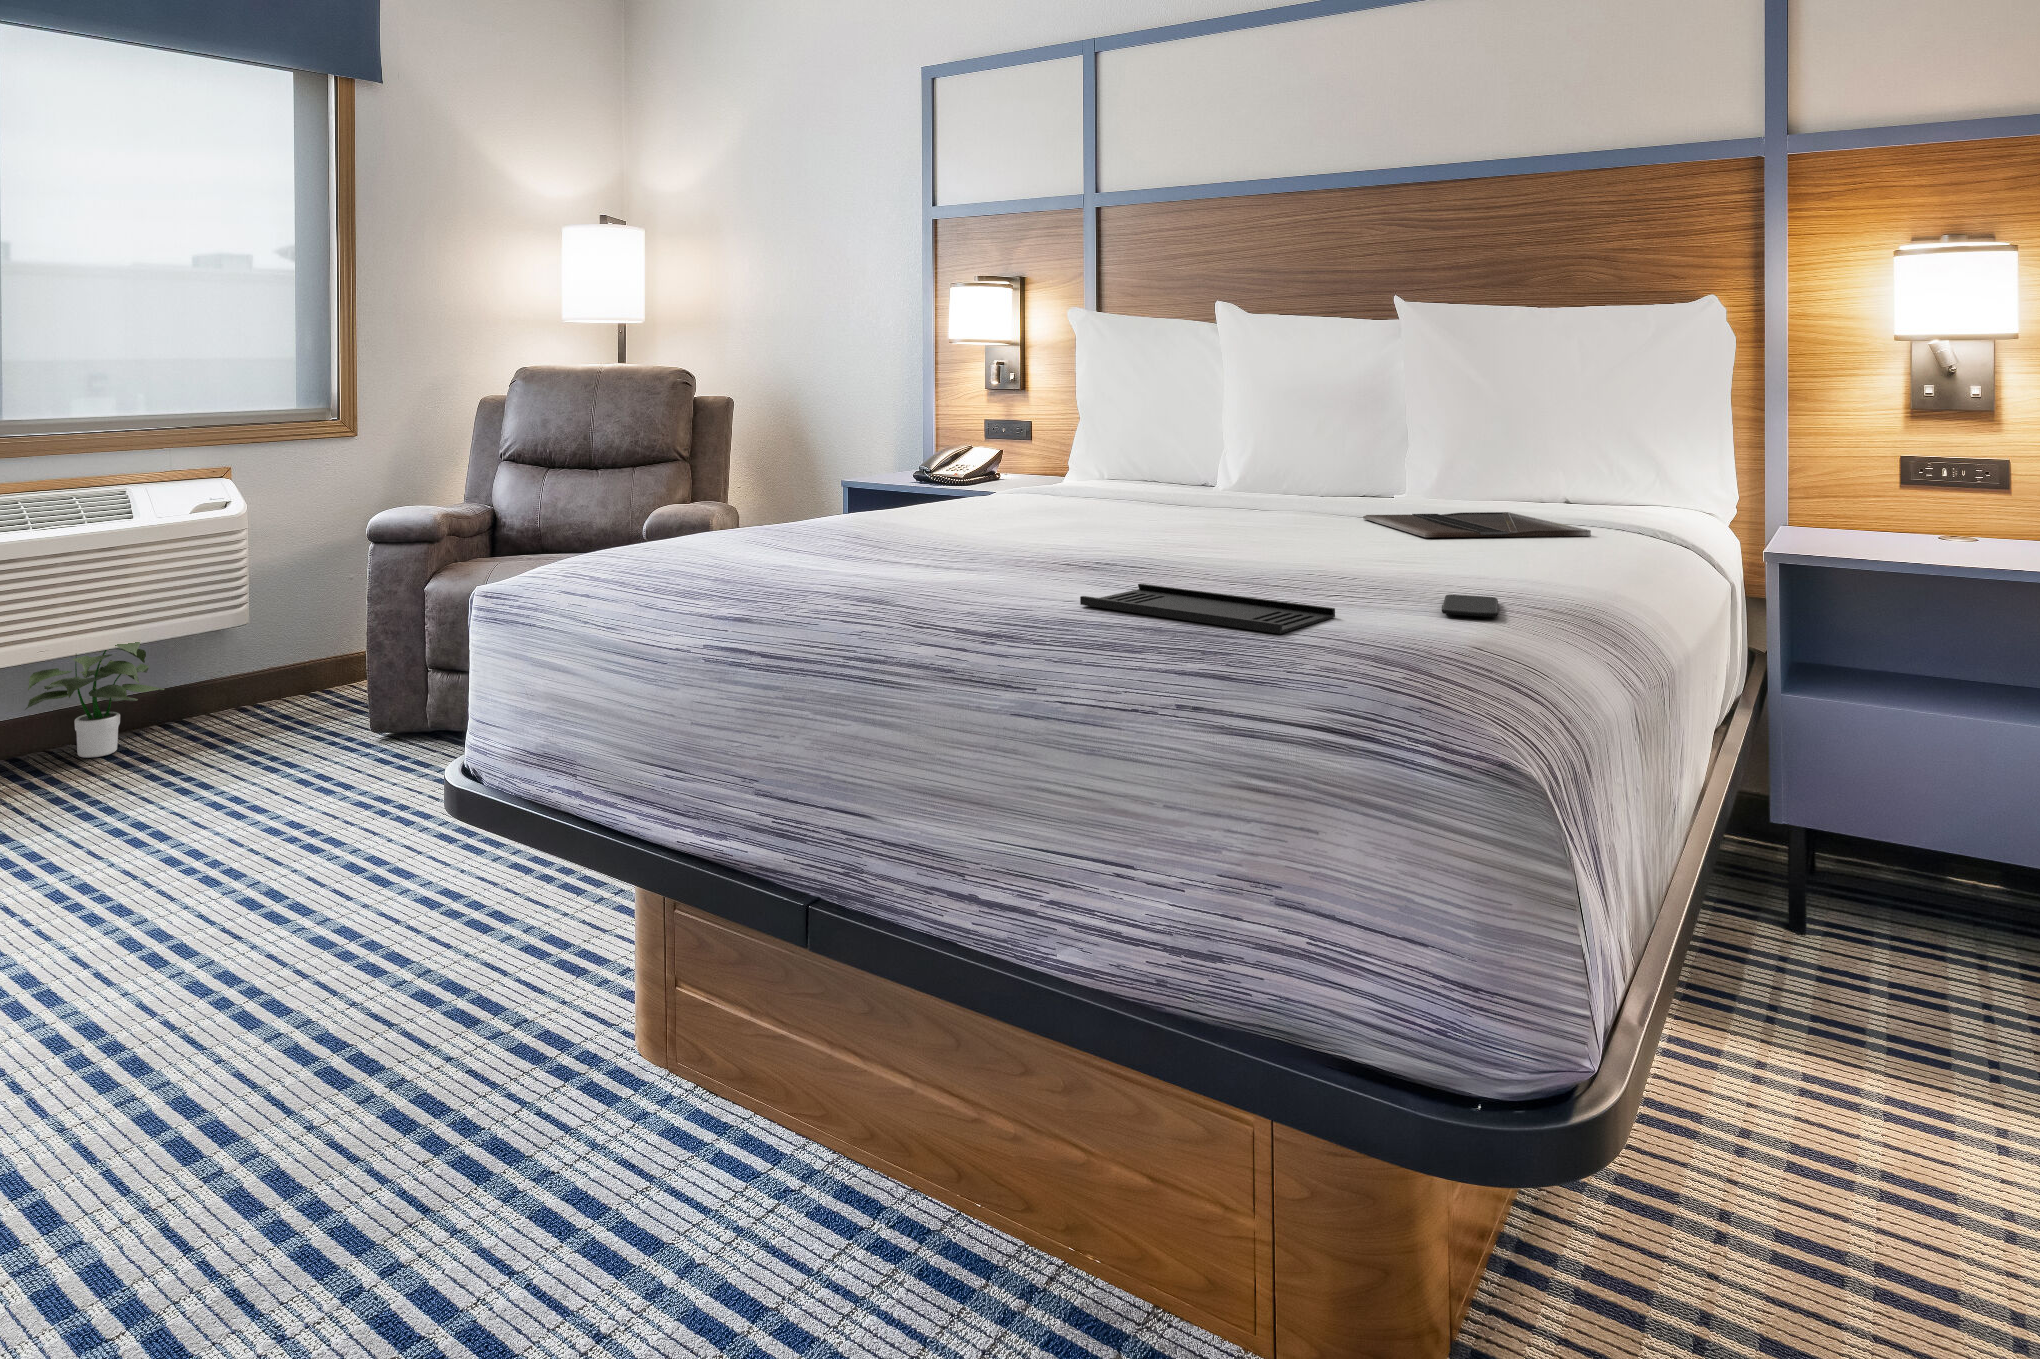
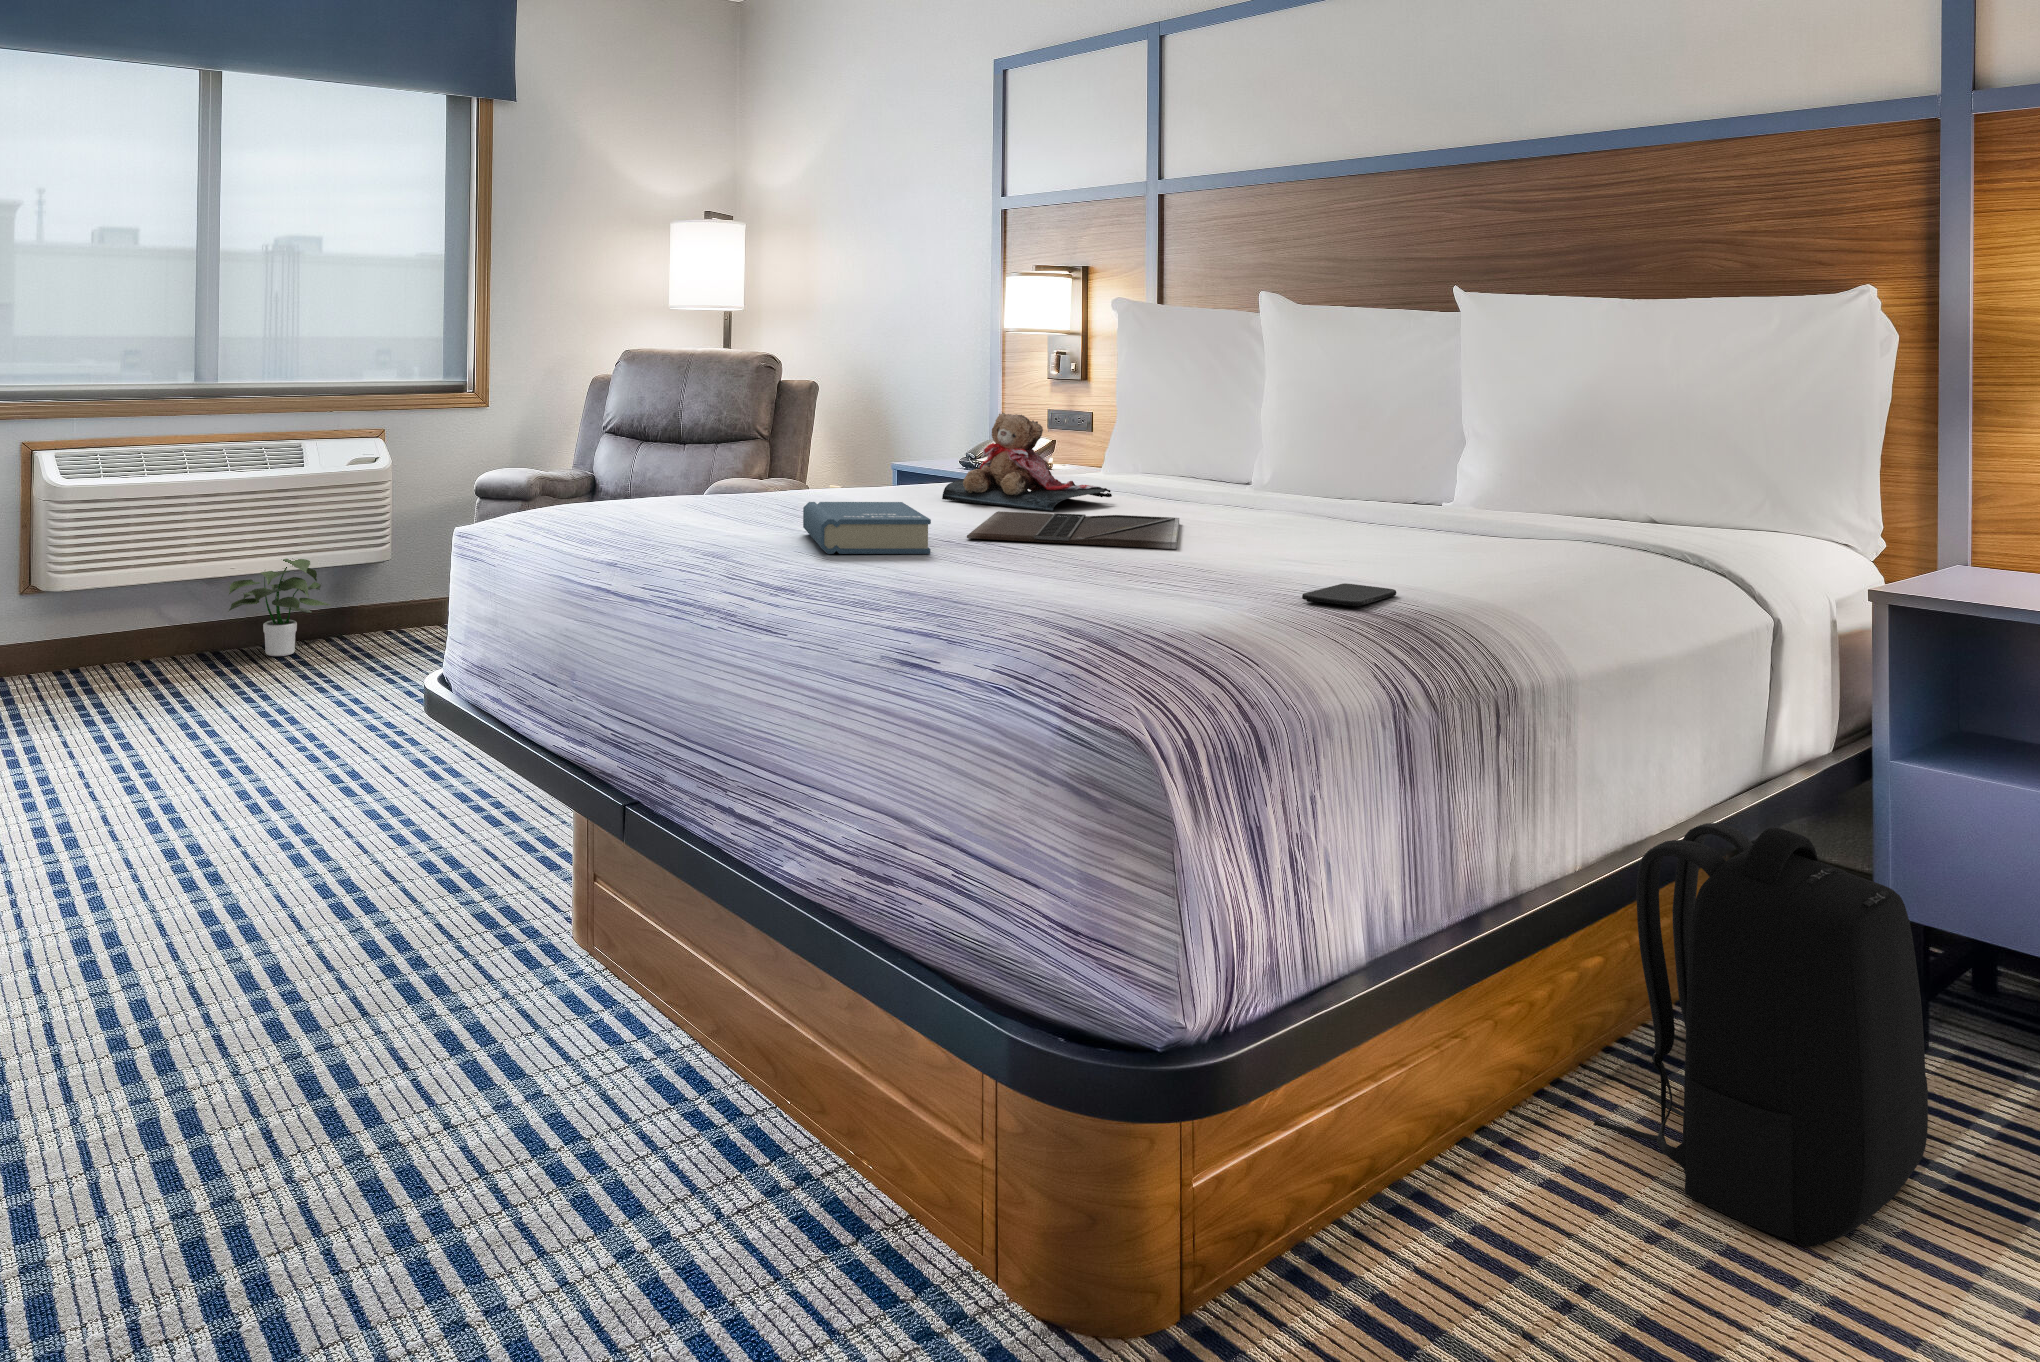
teddy bear: none [948,442,1103,538] -> present [942,413,1112,511]
laptop: present [1363,512,1591,537] -> present [967,511,1179,549]
book: none [879,539,1040,600] -> present [803,502,931,554]
tray: present [1080,584,1335,634] -> none [944,552,1183,603]
backpack: none [1630,773,1871,1127] -> present [1594,823,1928,1247]

